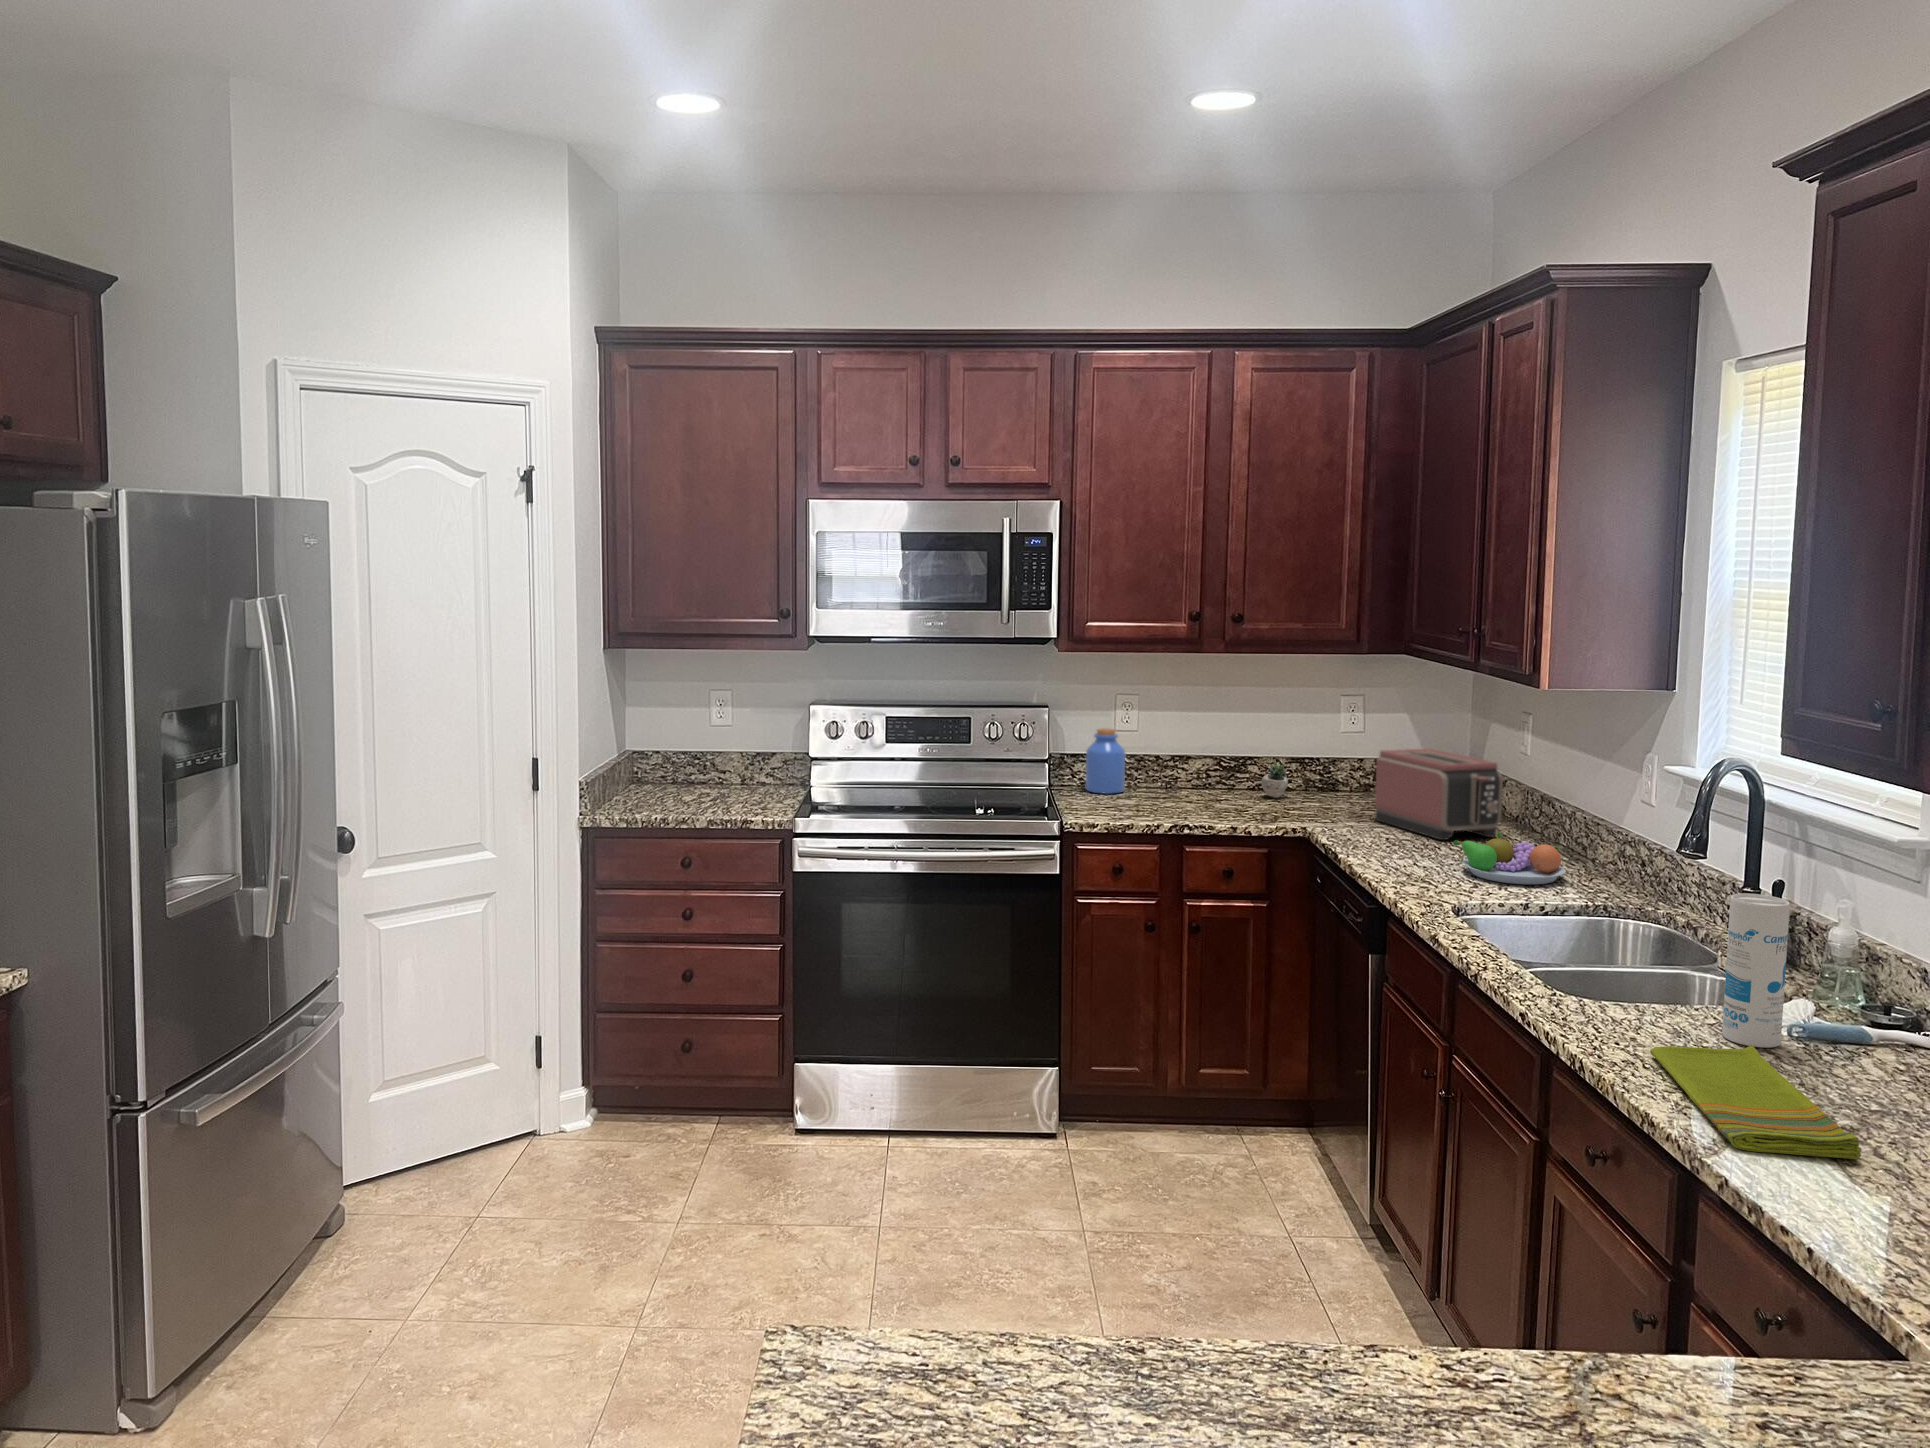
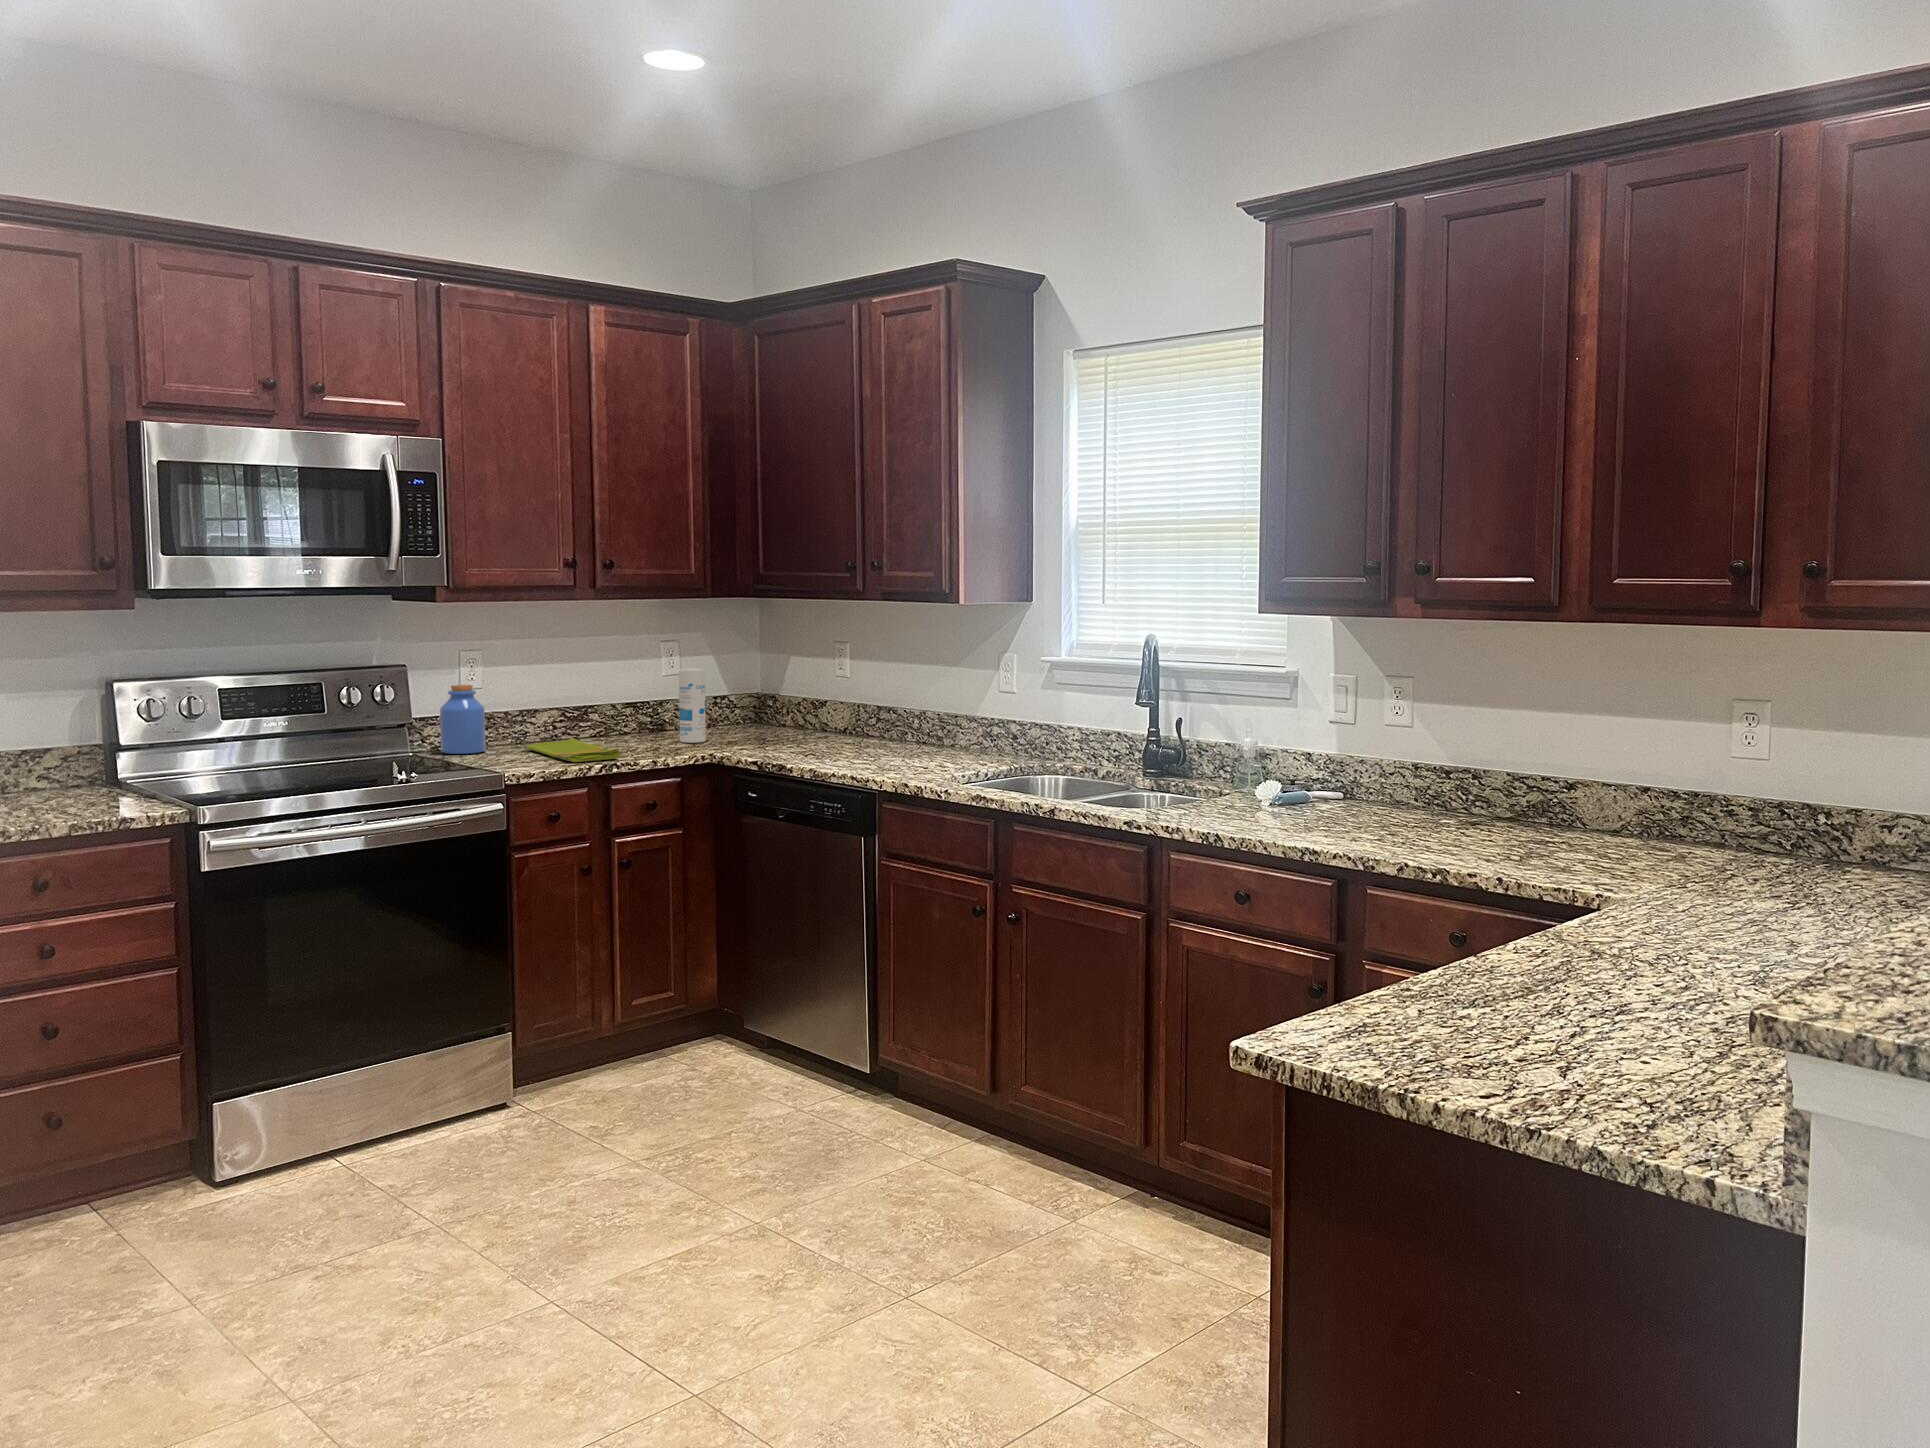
toaster: present [1375,749,1503,840] -> none [749,676,864,749]
succulent plant: present [1261,757,1316,798] -> none [616,697,663,740]
fruit bowl: present [1453,832,1566,884] -> none [881,728,968,765]
canister: present [1722,893,1790,1048] -> present [679,669,706,743]
dish towel: present [1650,1045,1861,1159] -> present [527,738,620,762]

